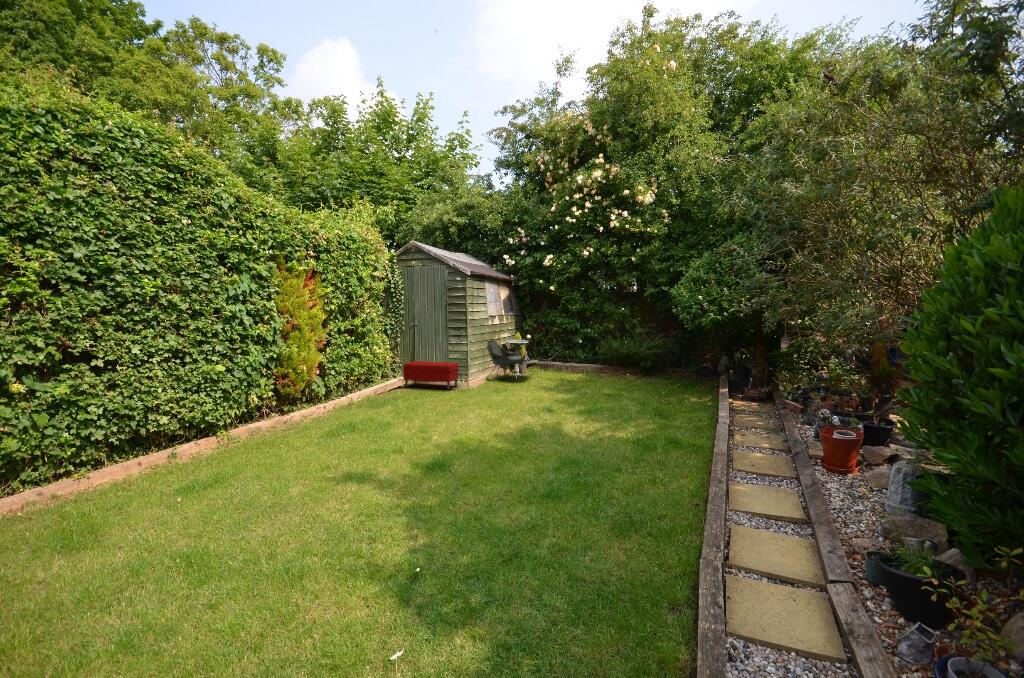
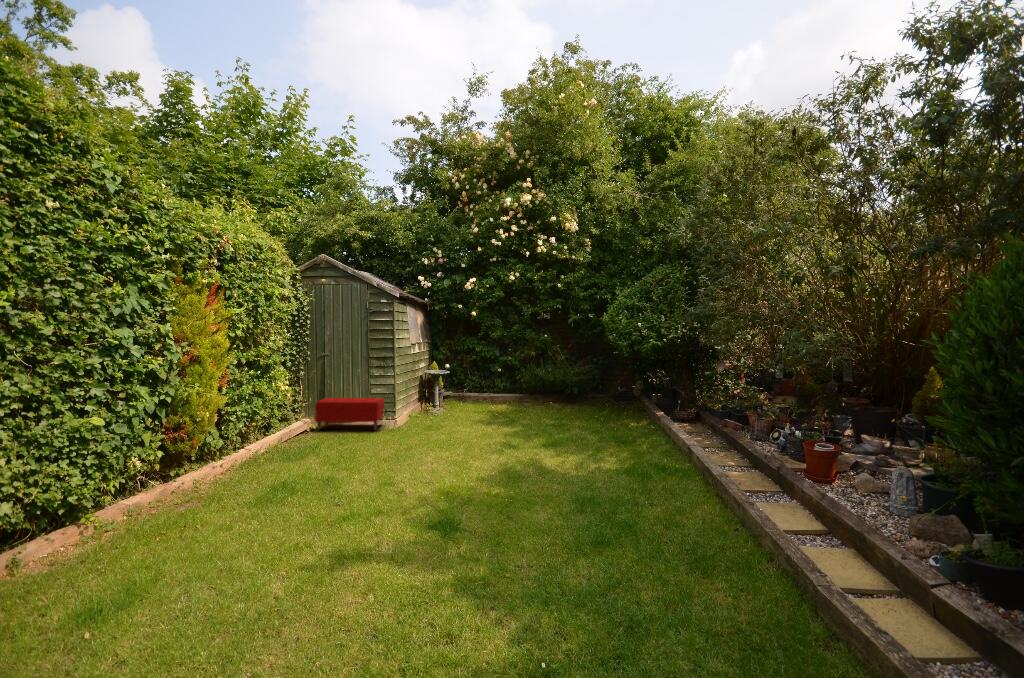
lounge chair: present [487,340,524,382] -> none [412,371,452,417]

